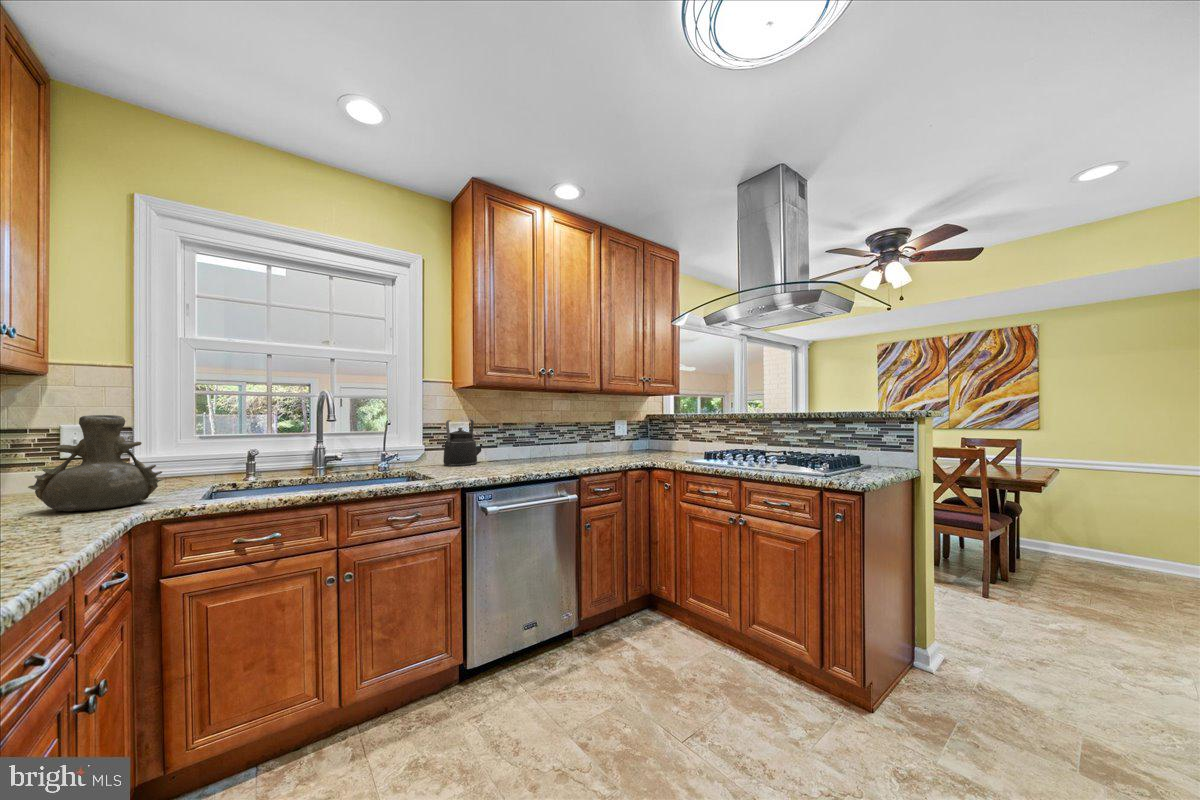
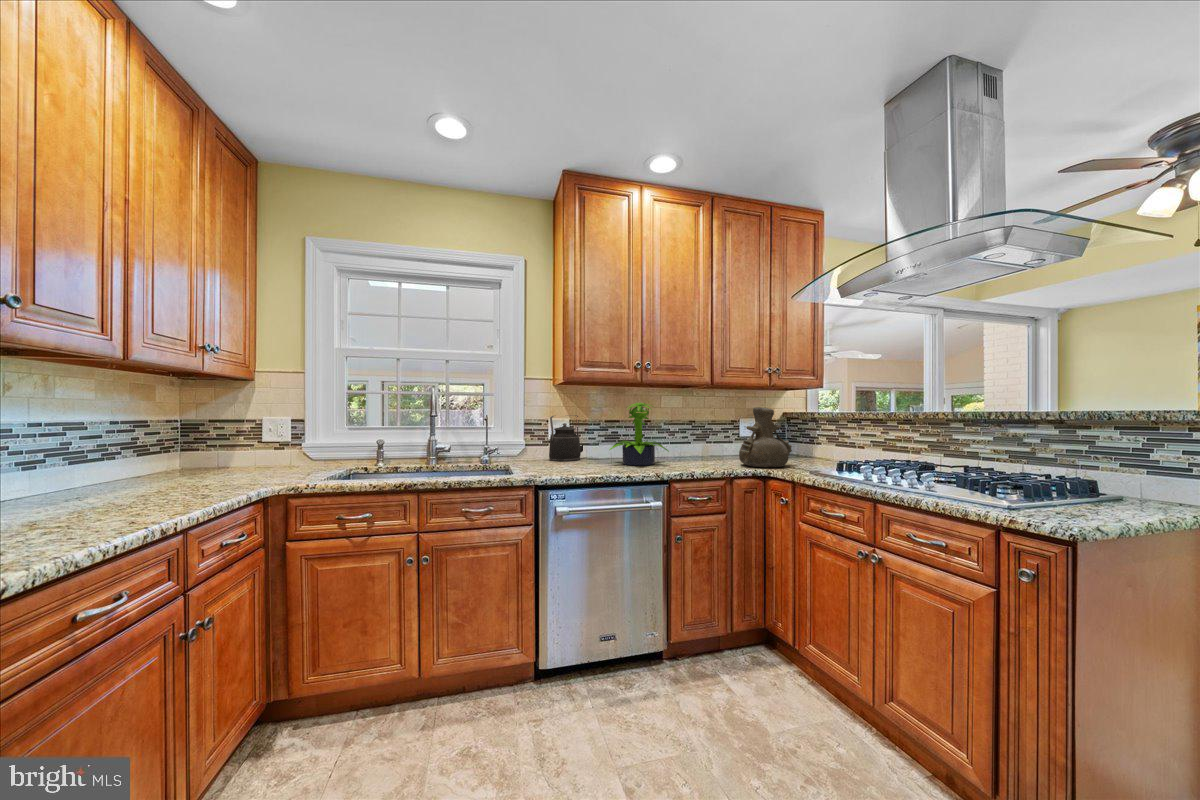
potted plant: none [513,406,570,466] -> present [609,402,669,466]
vase: present [28,415,164,511] -> present [739,407,792,467]

